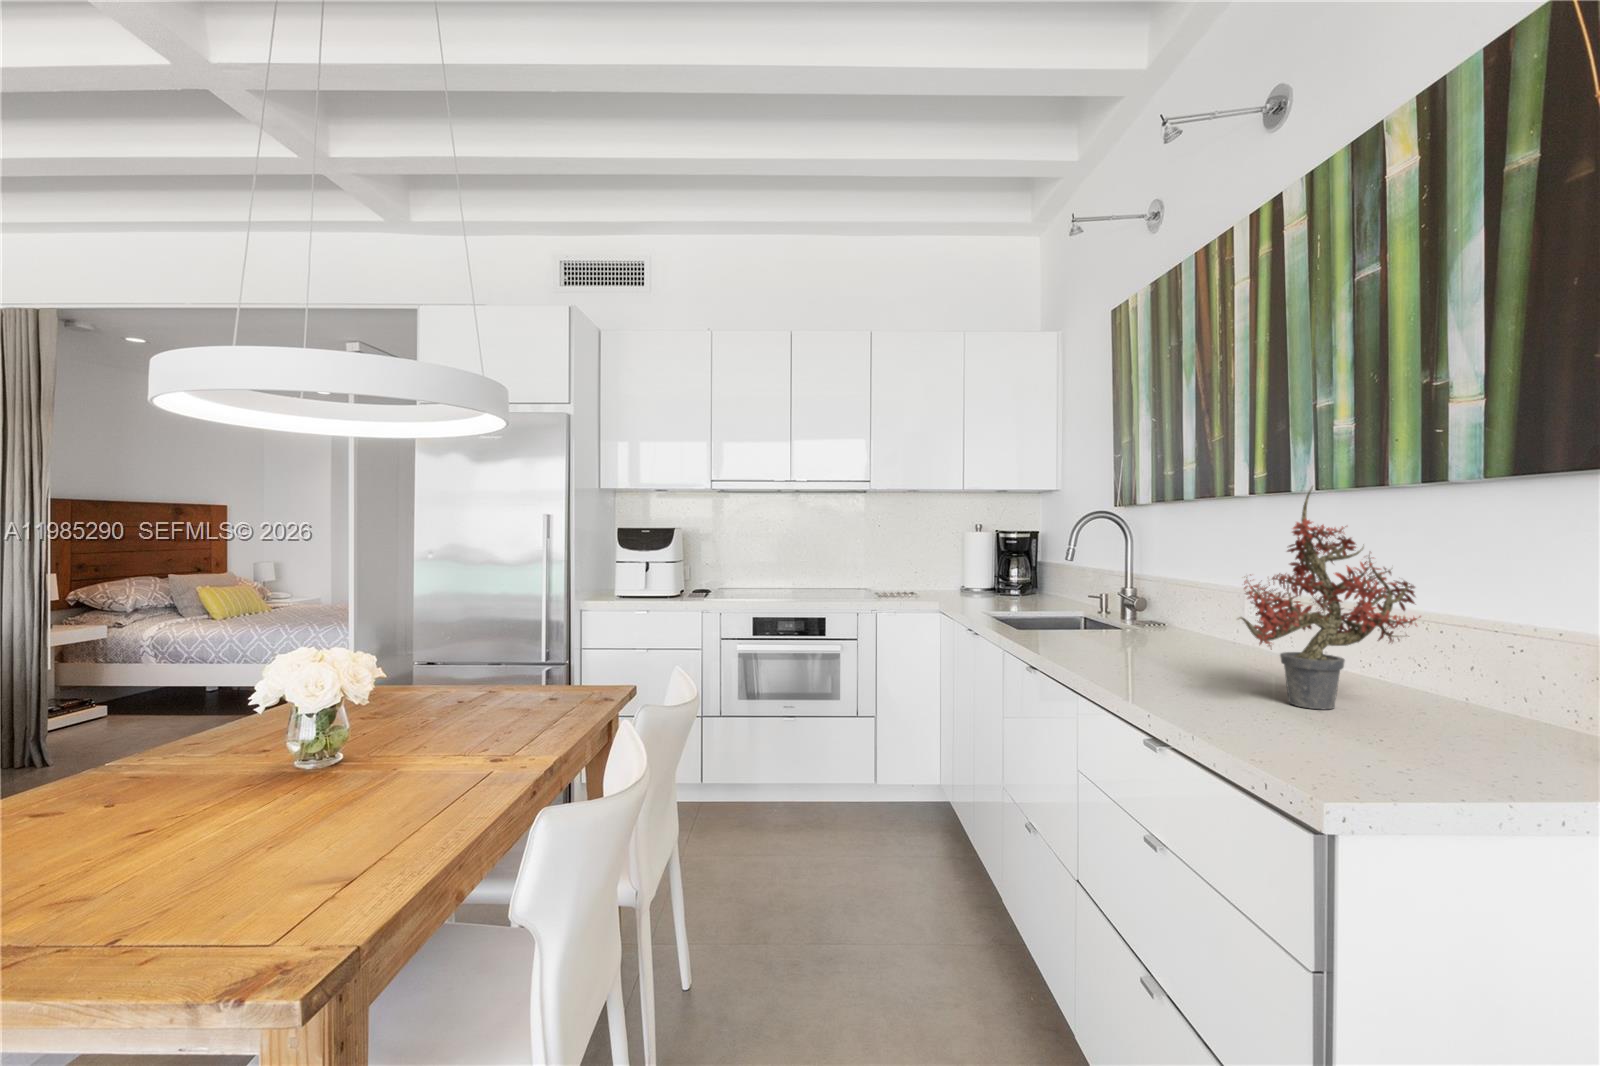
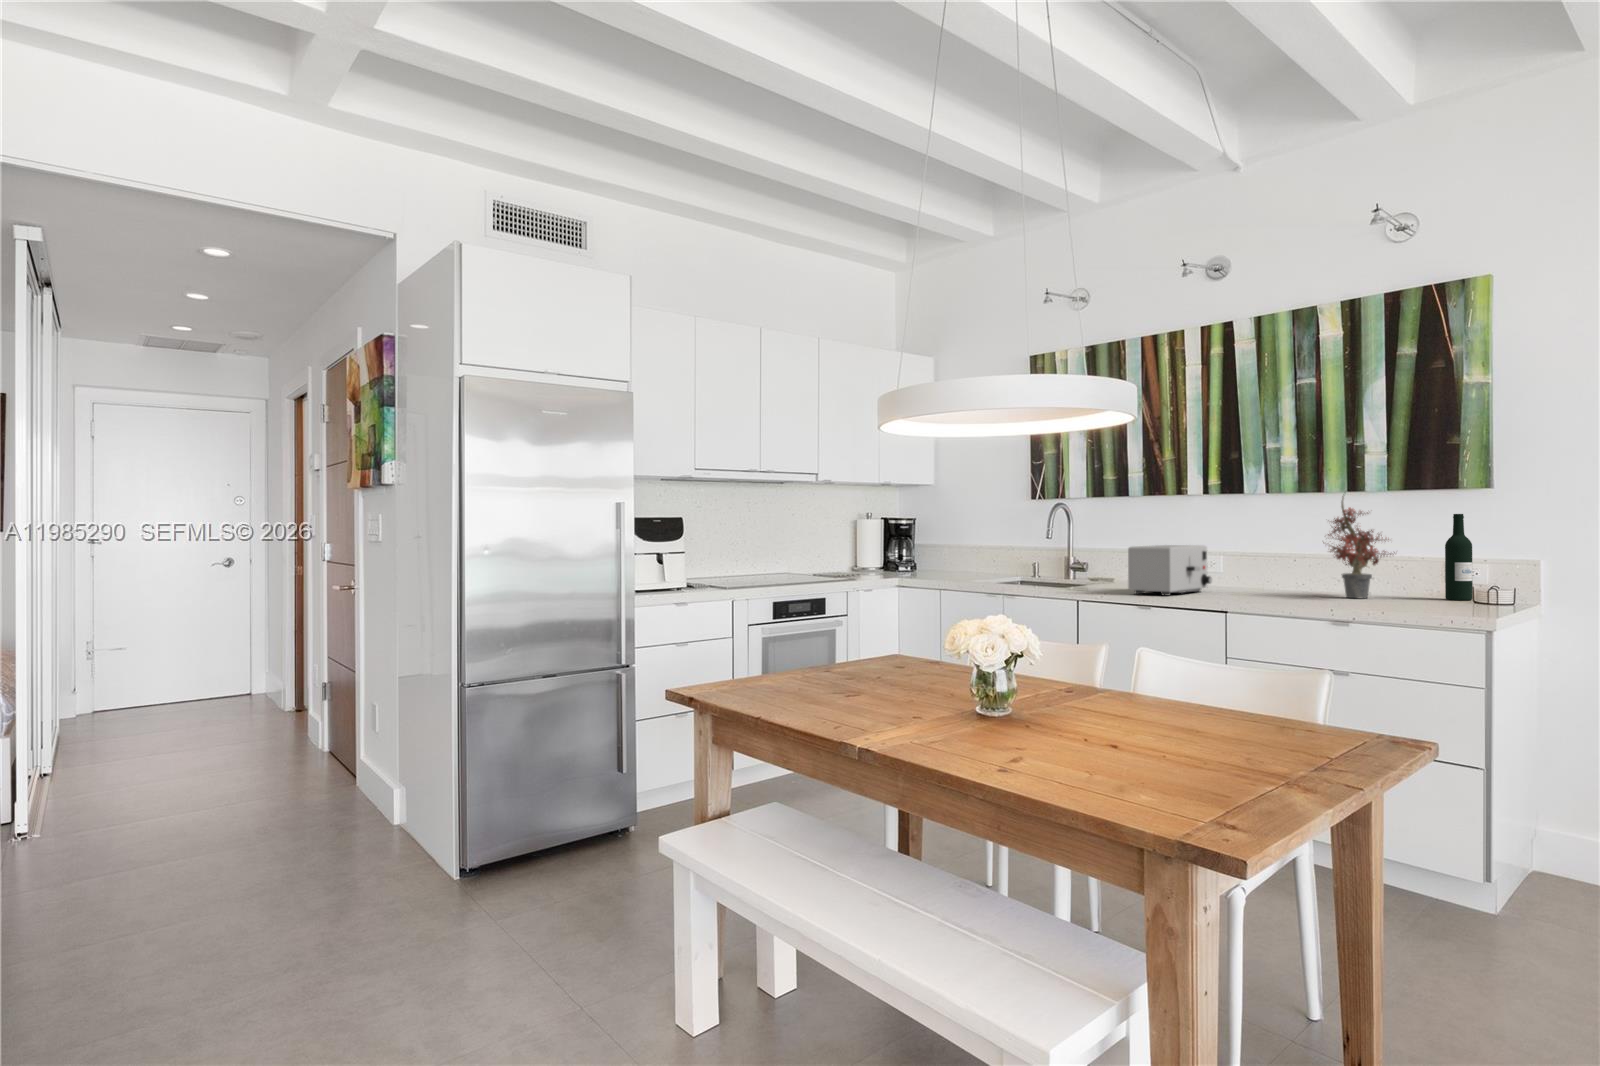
wine bottle: none [1465,539,1541,760] -> present [1445,514,1473,600]
toaster: none [1051,573,1198,653] -> present [1128,545,1212,595]

